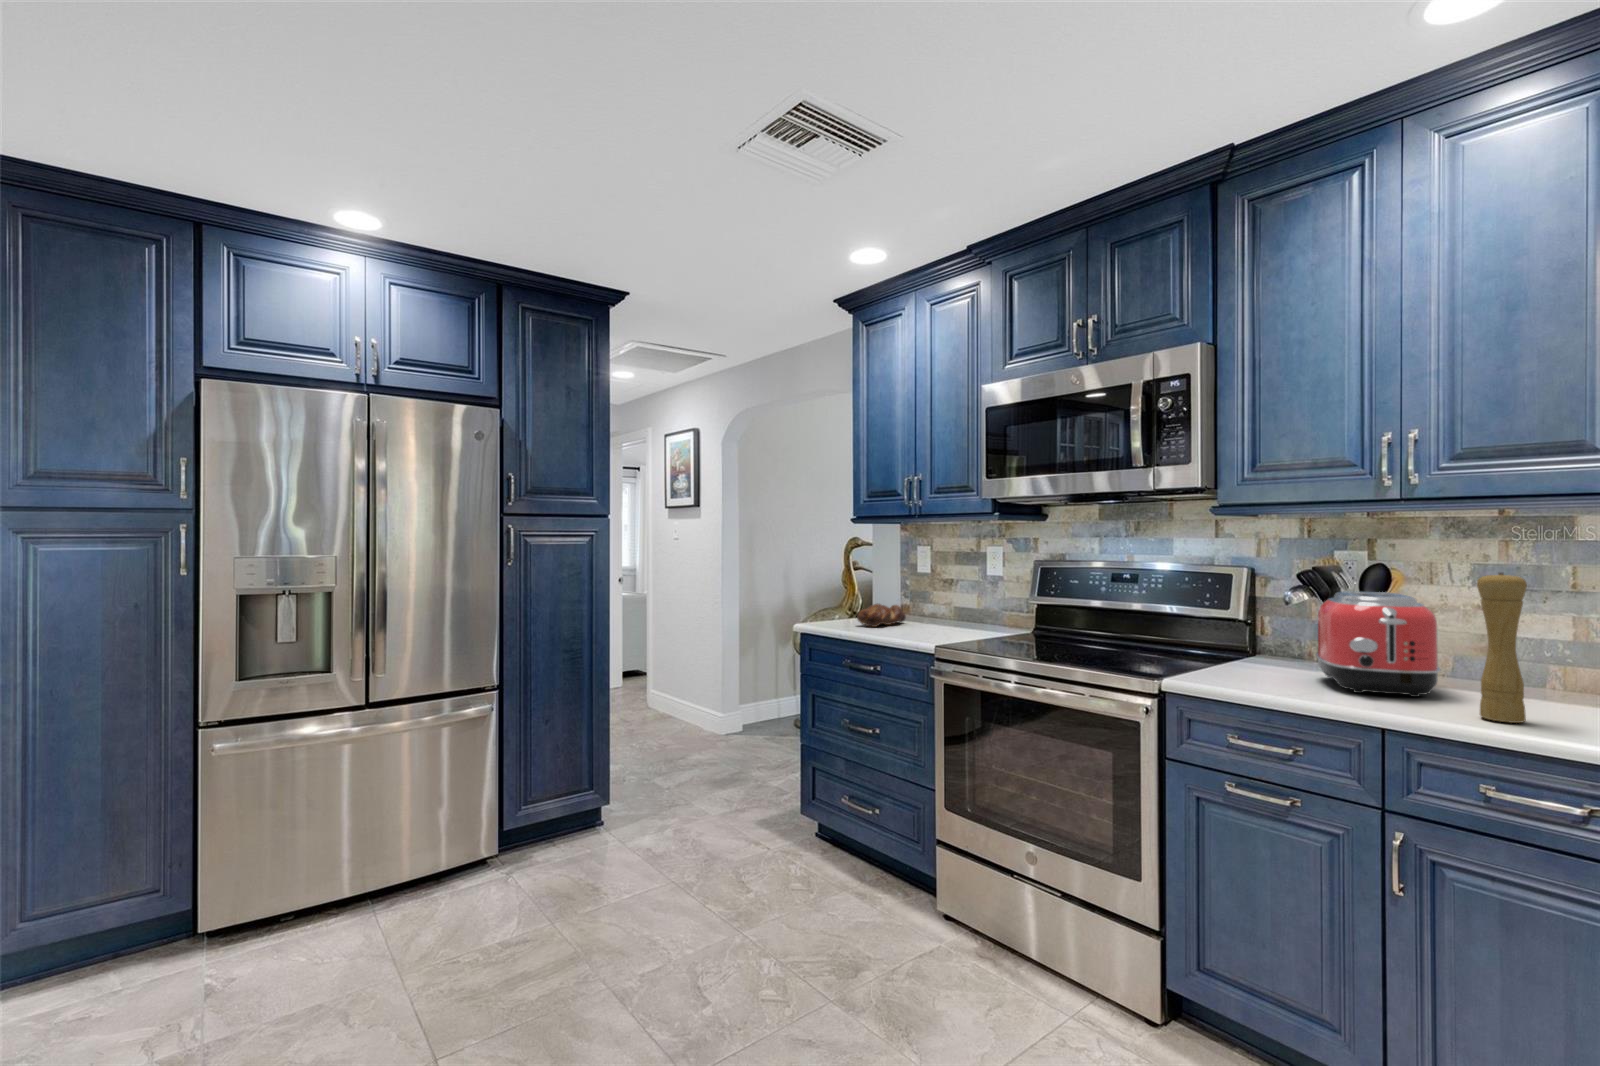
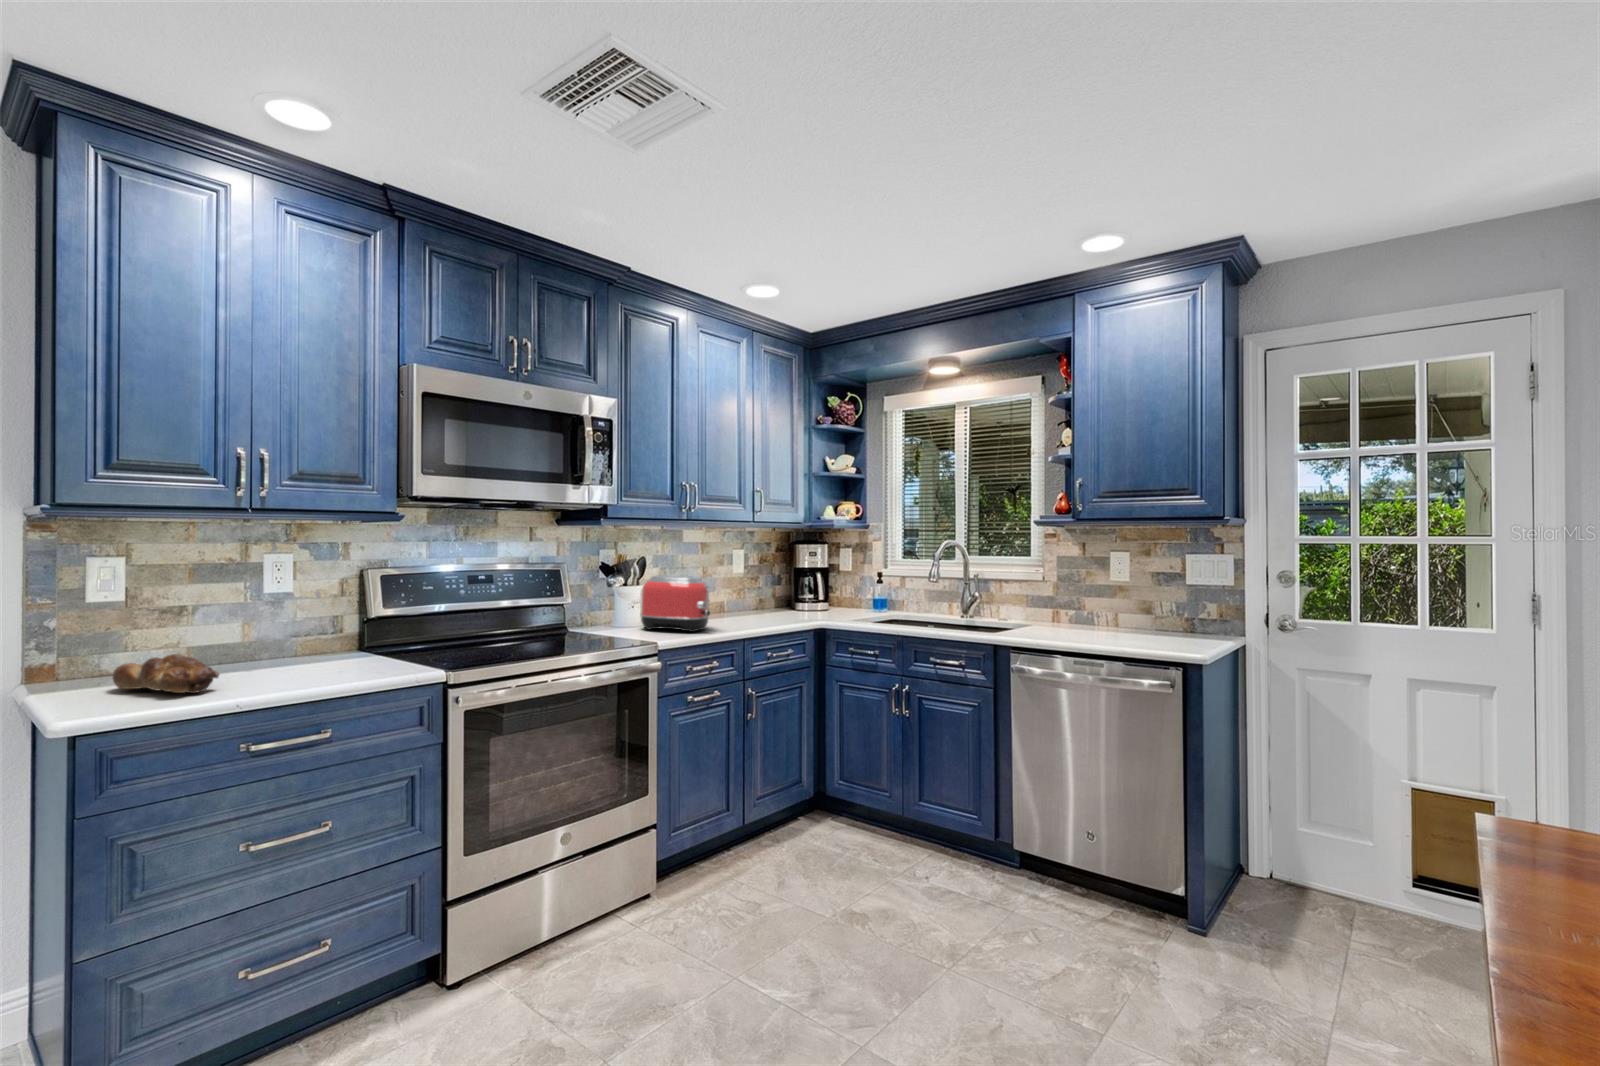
pepper mill: present [1477,572,1527,723] -> none [744,562,762,629]

